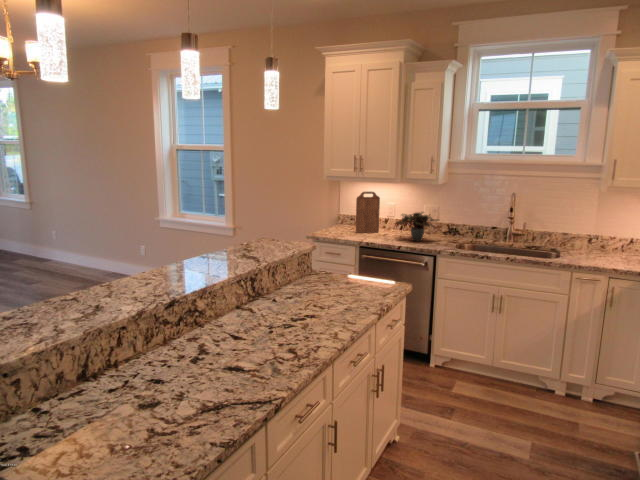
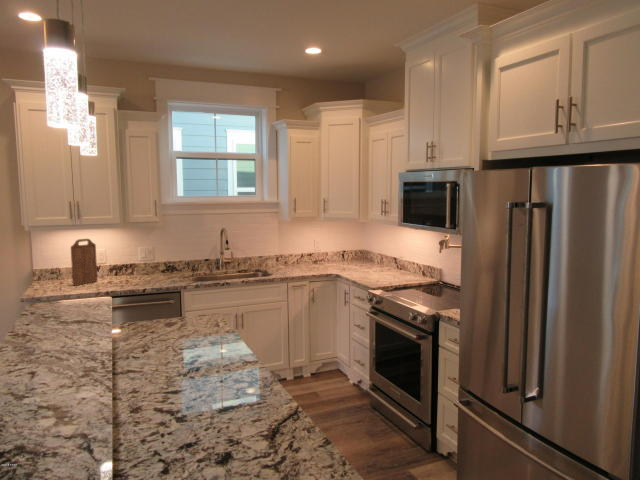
potted plant: present [398,212,438,241] -> none [128,253,169,282]

